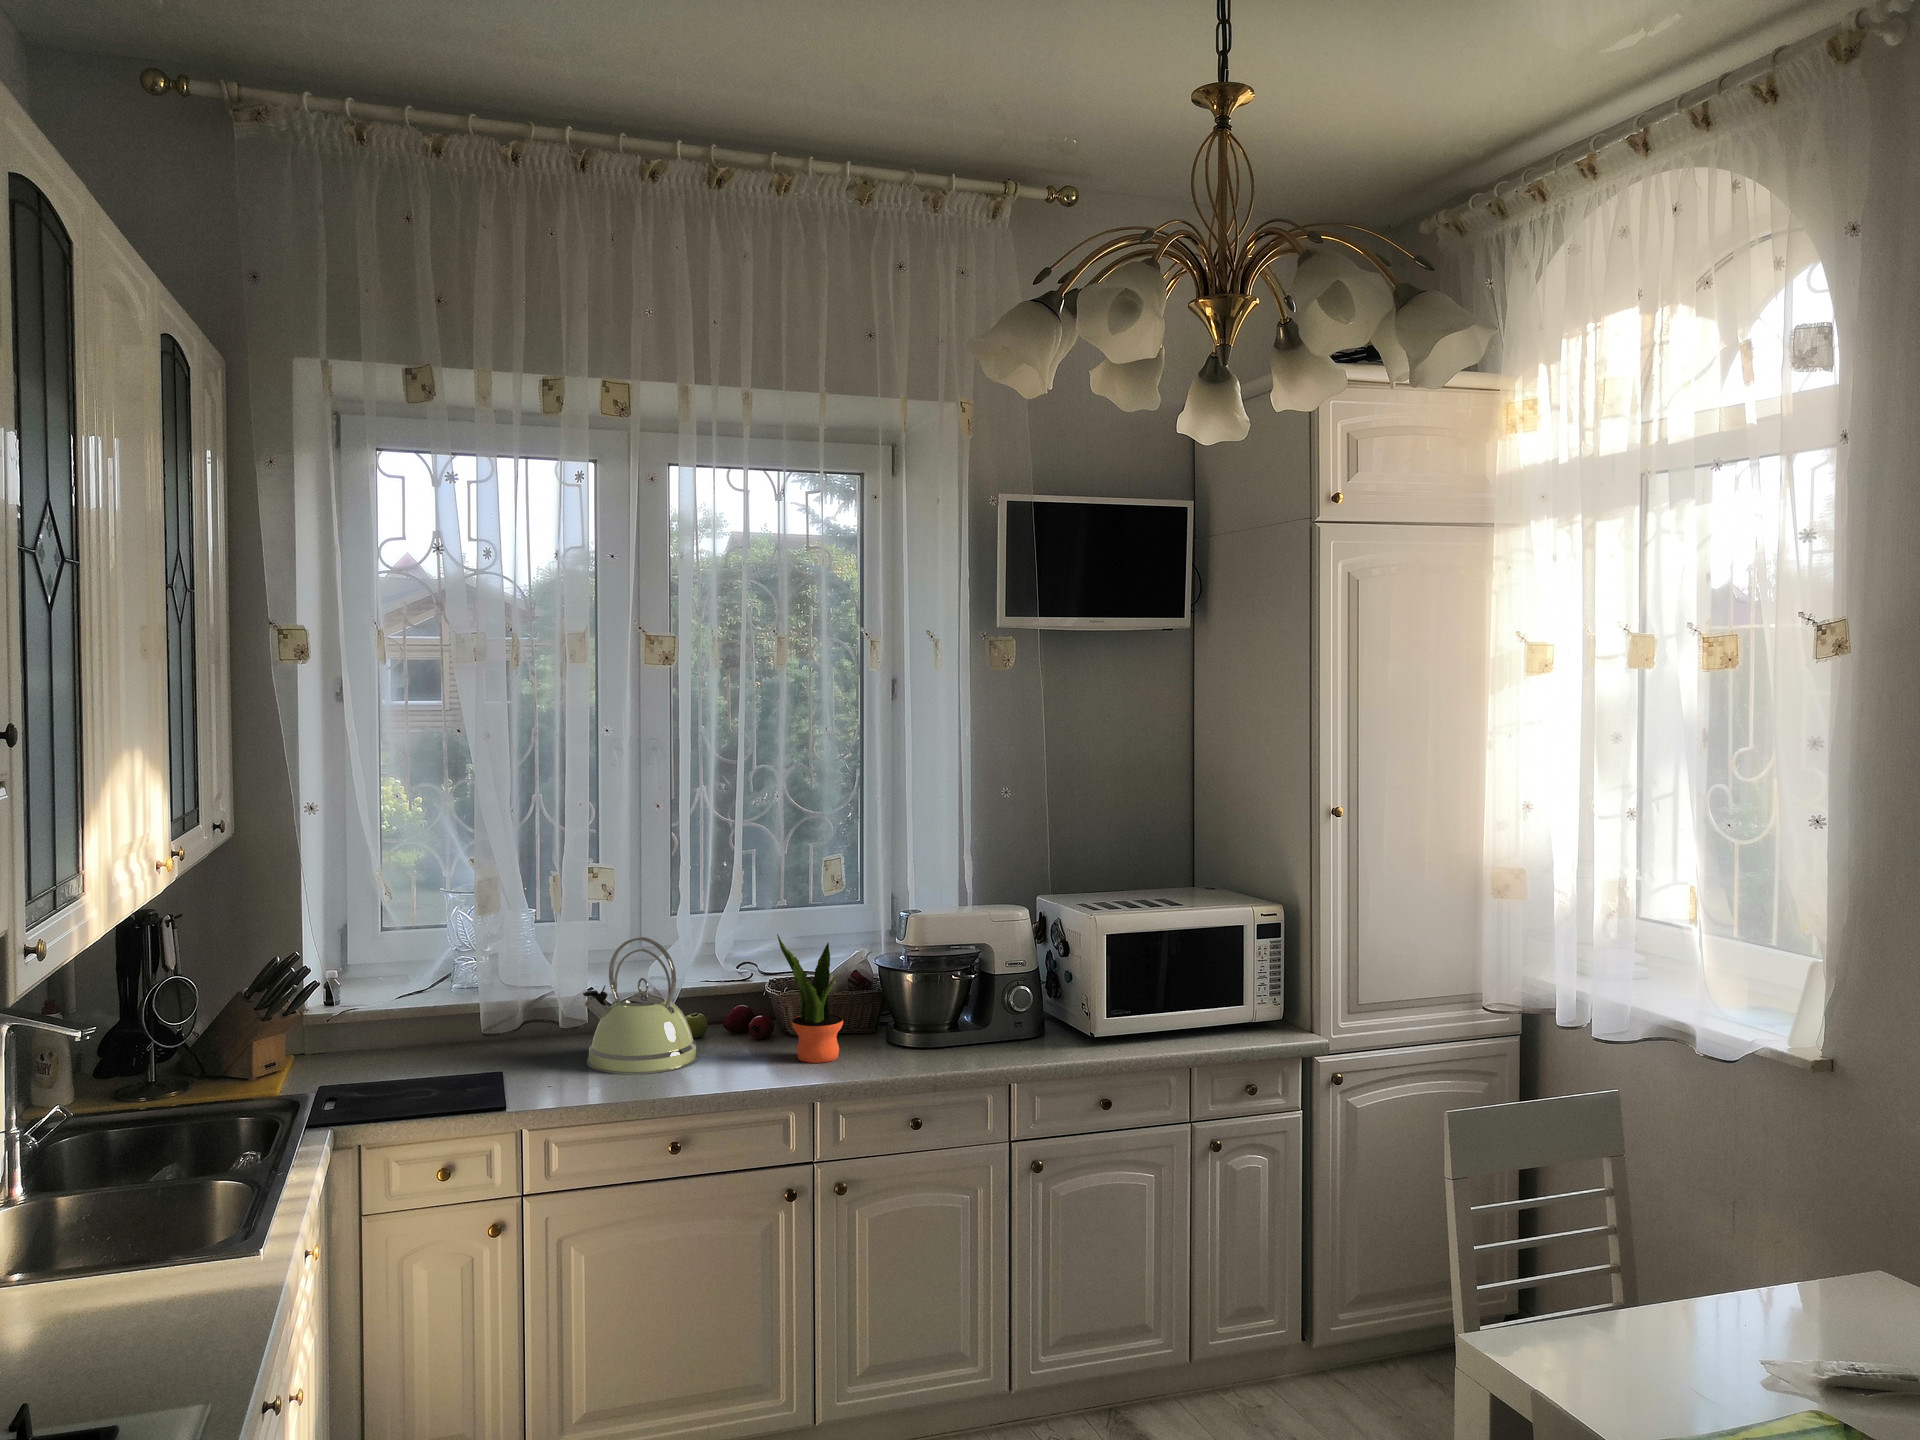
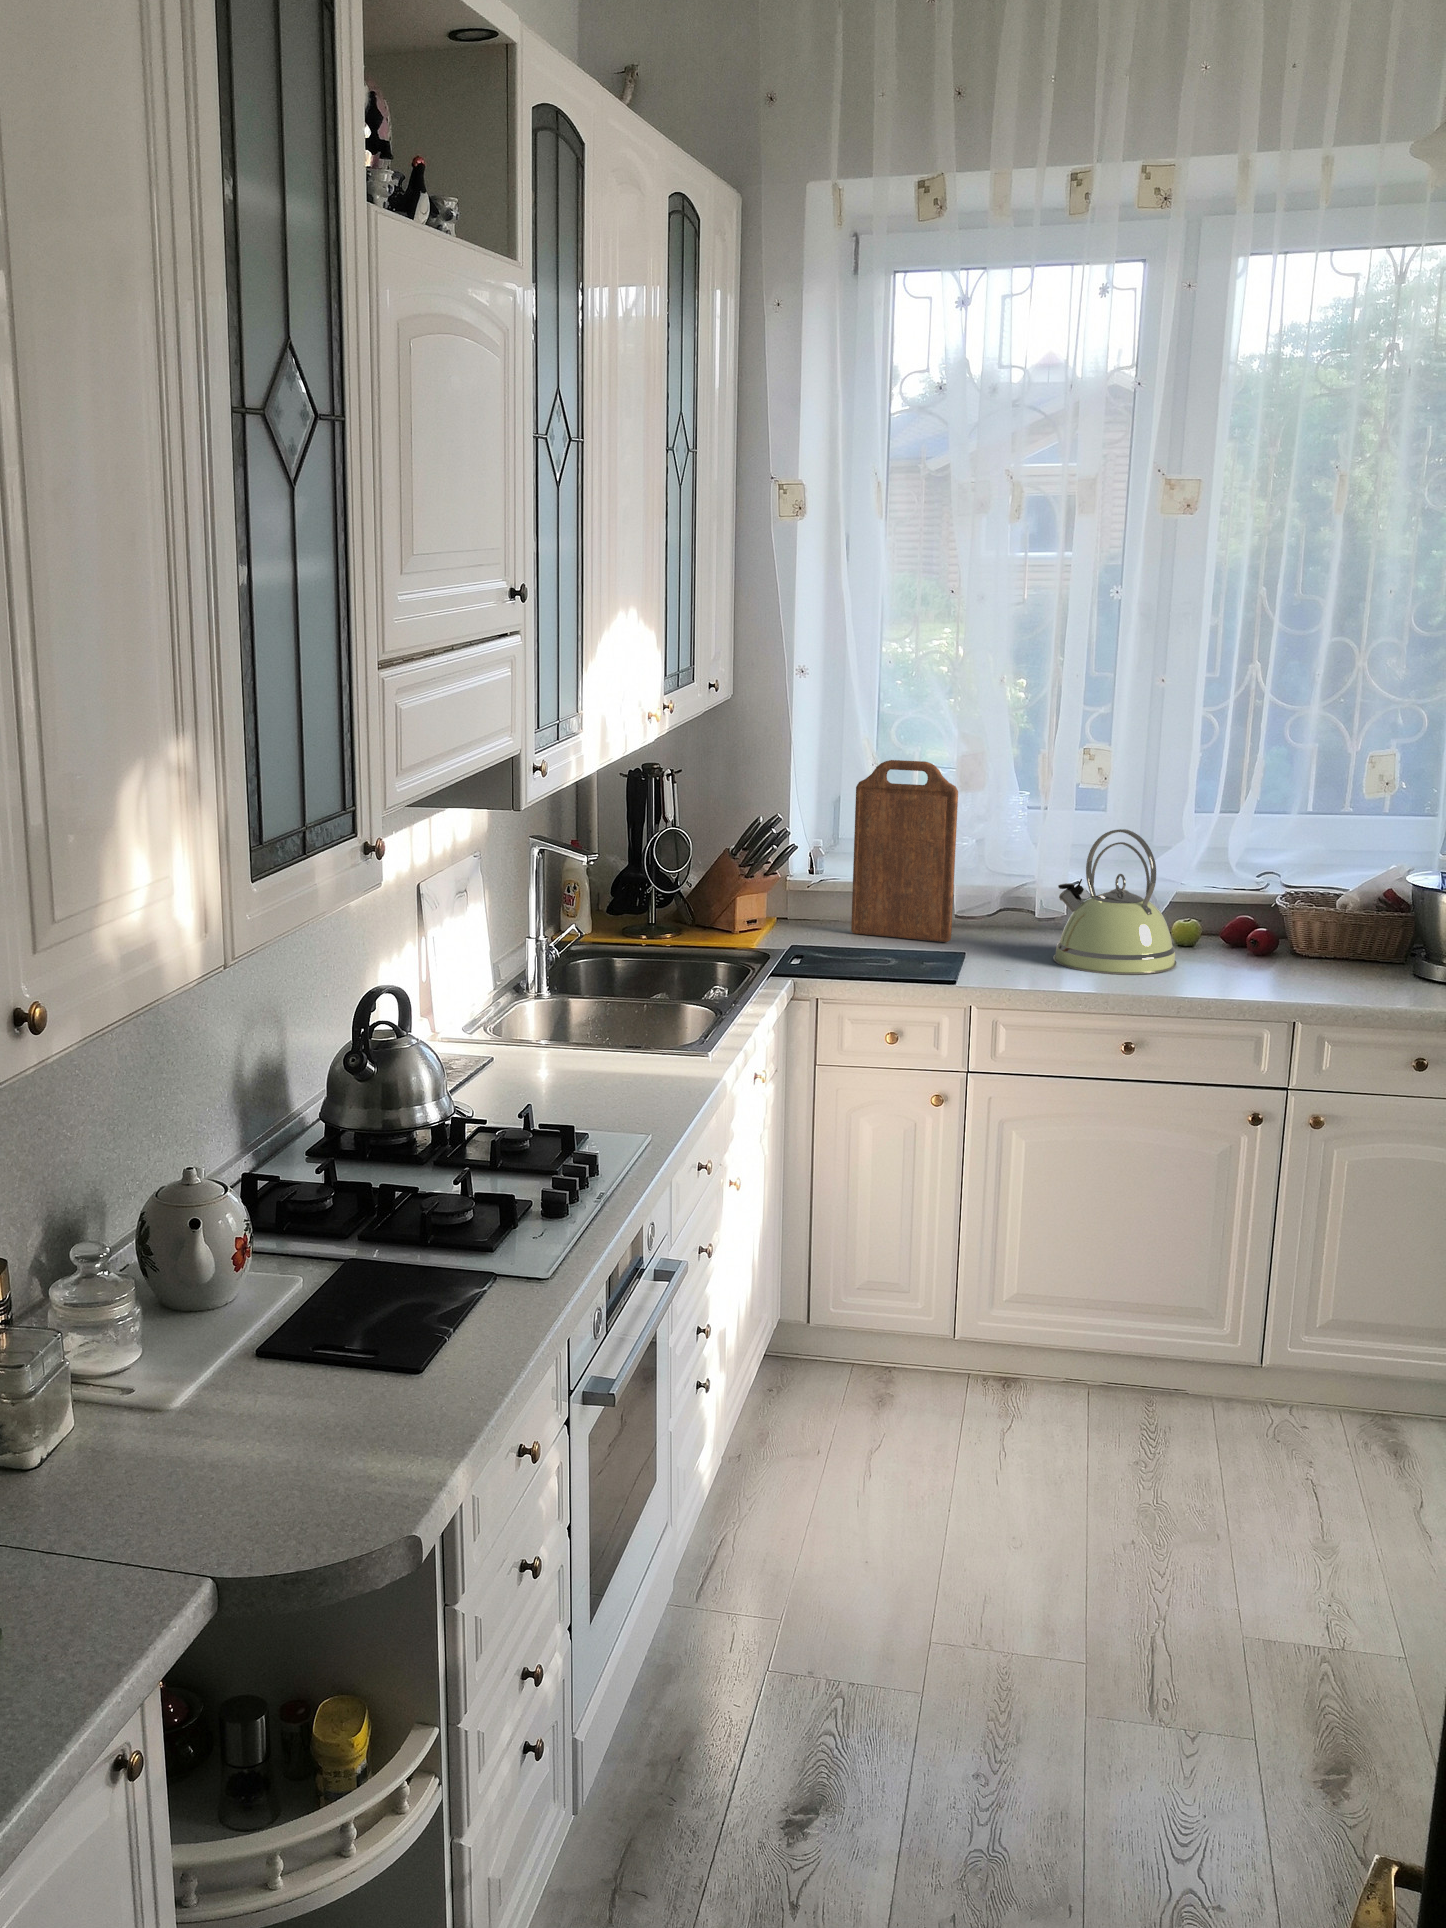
cutting board: none [376,887,483,1062] -> present [851,760,958,942]
potted plant: present [777,934,843,1063] -> none [1283,837,1352,989]

